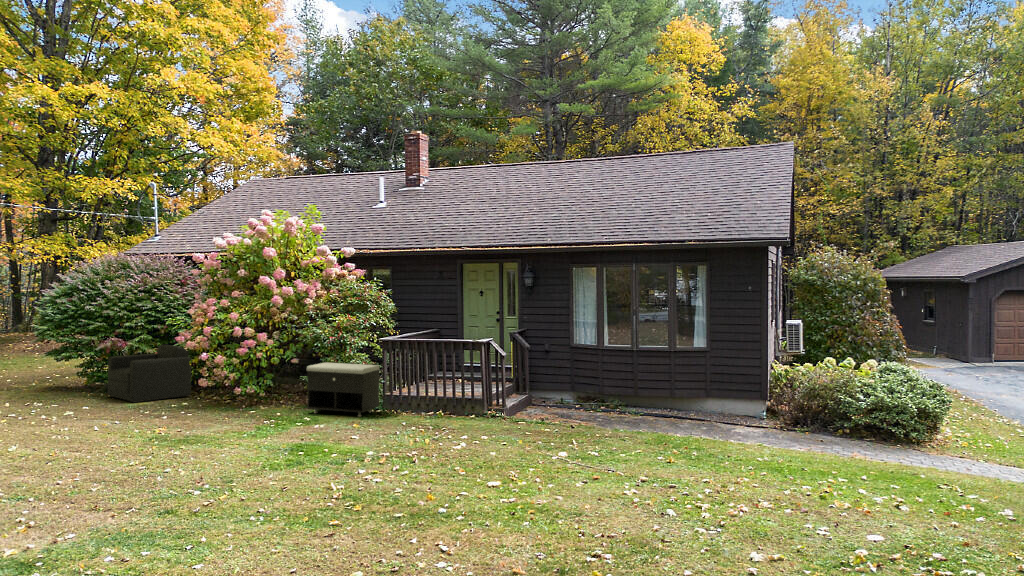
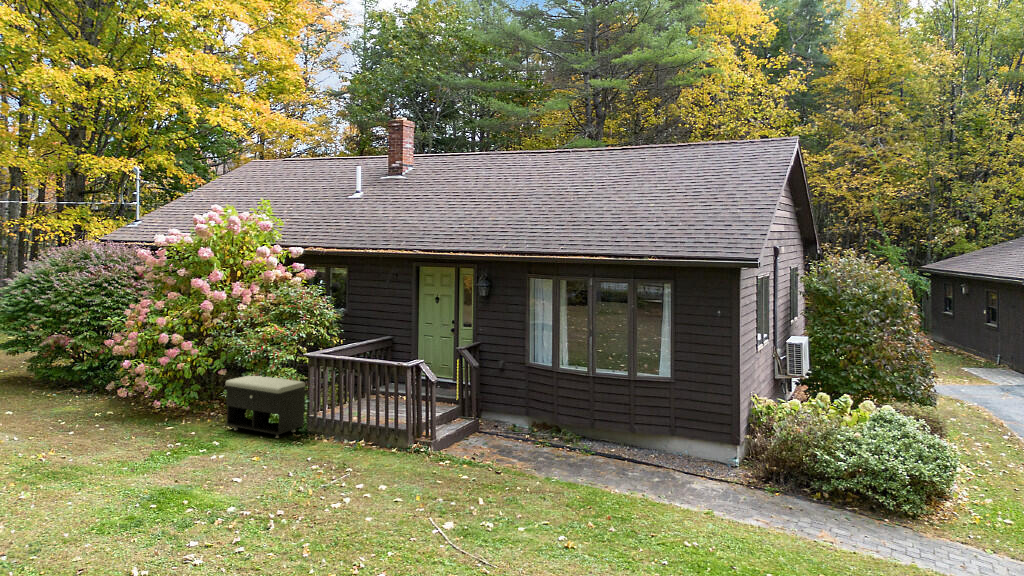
armchair: present [108,345,191,402] -> none [50,342,133,405]

